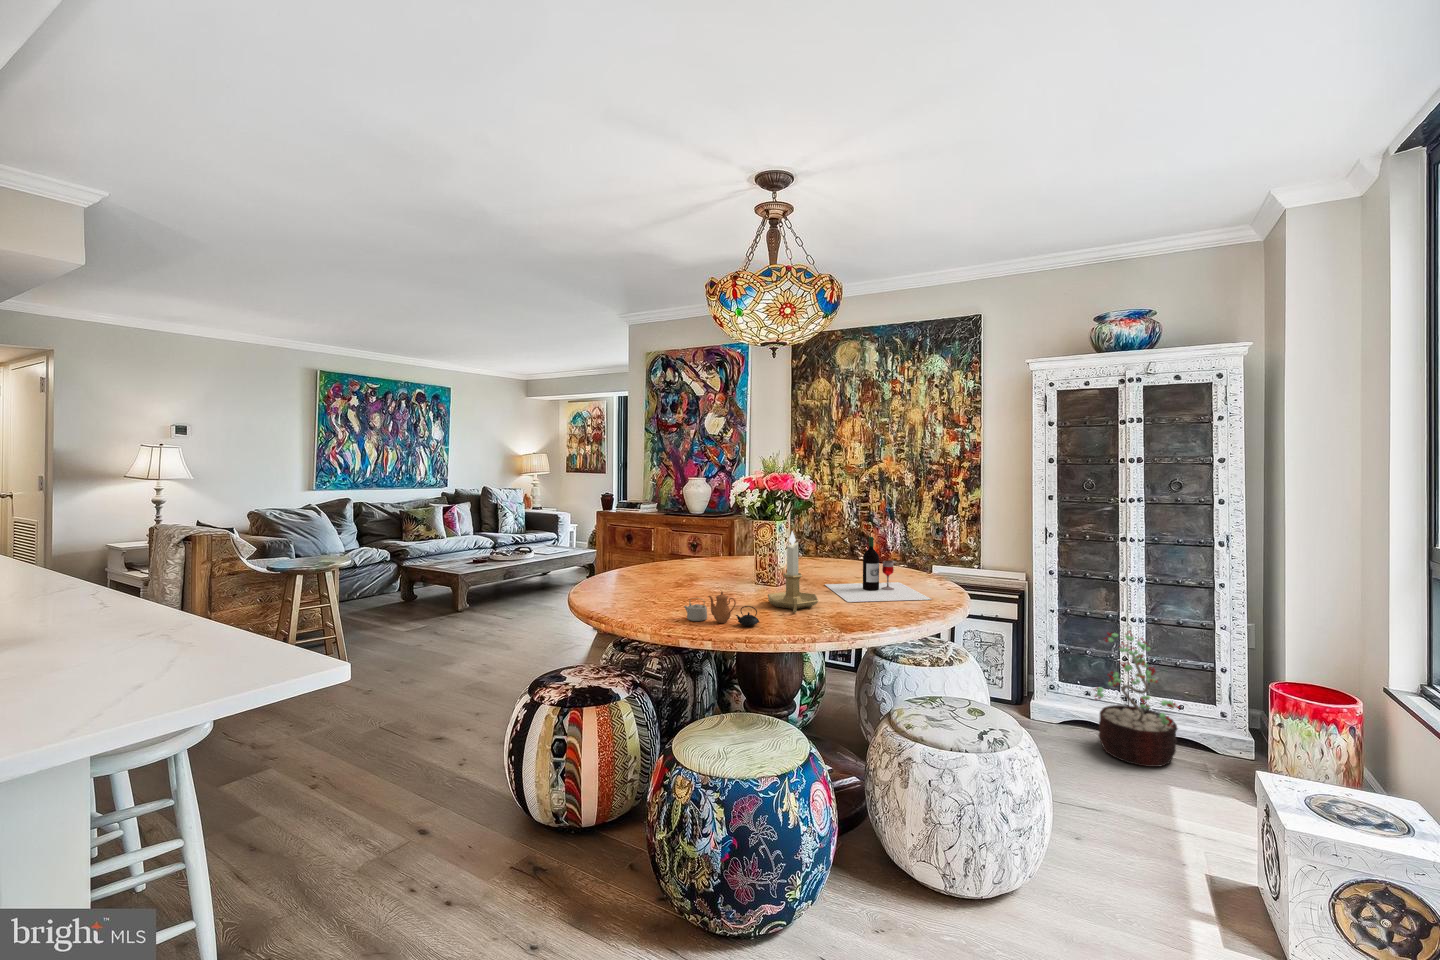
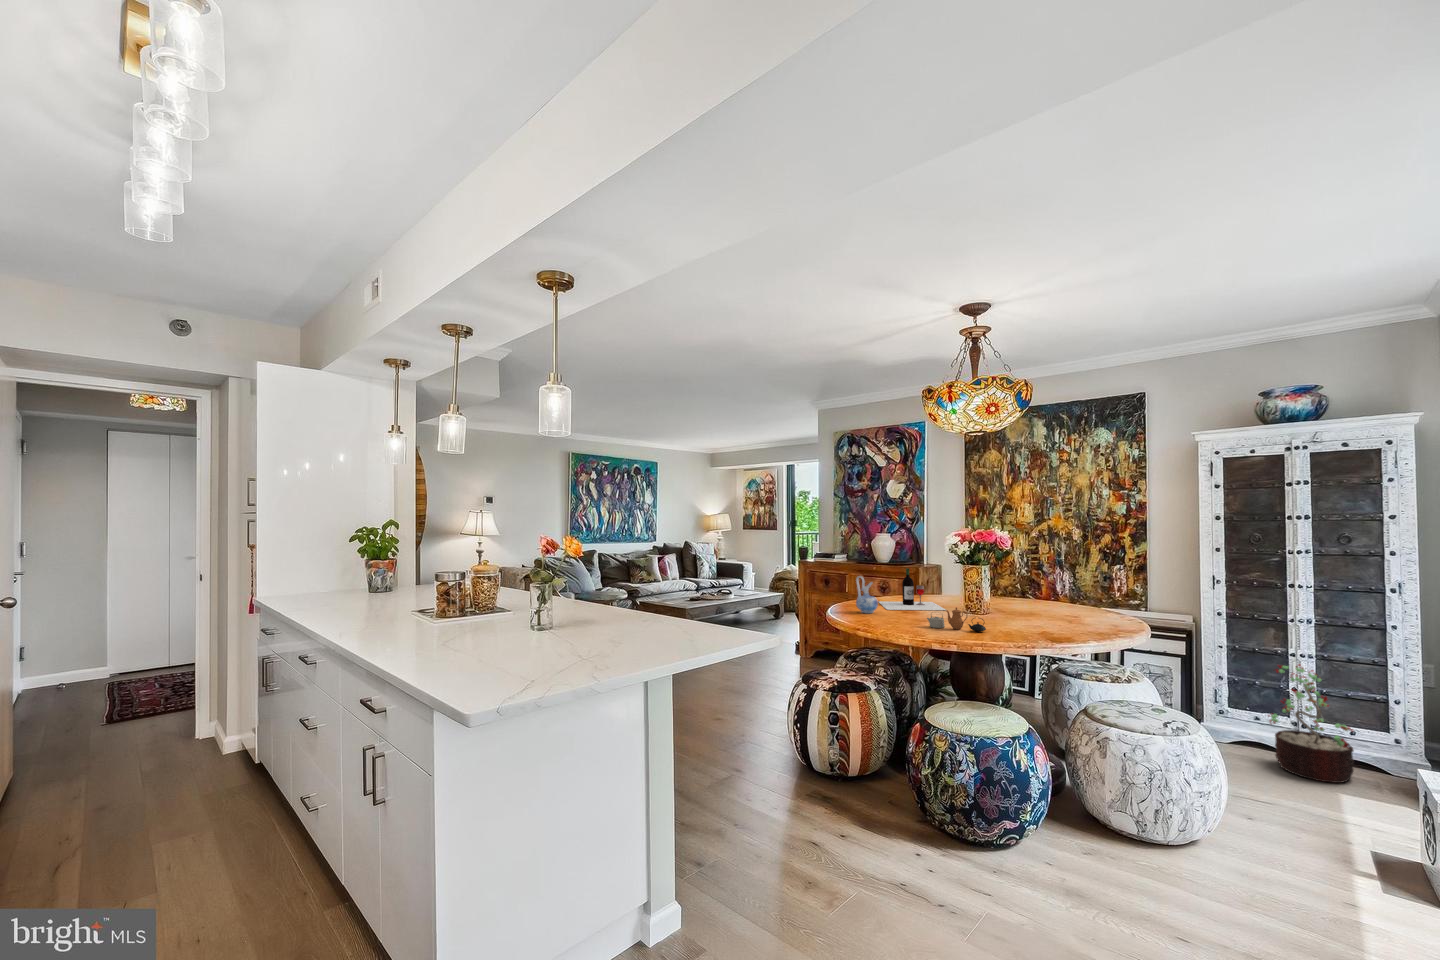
candlestick: present [768,531,818,612] -> none [983,567,1026,626]
wine bottle: present [825,537,931,602] -> present [878,568,945,610]
ceramic pitcher: none [605,544,635,596] -> present [856,576,878,613]

